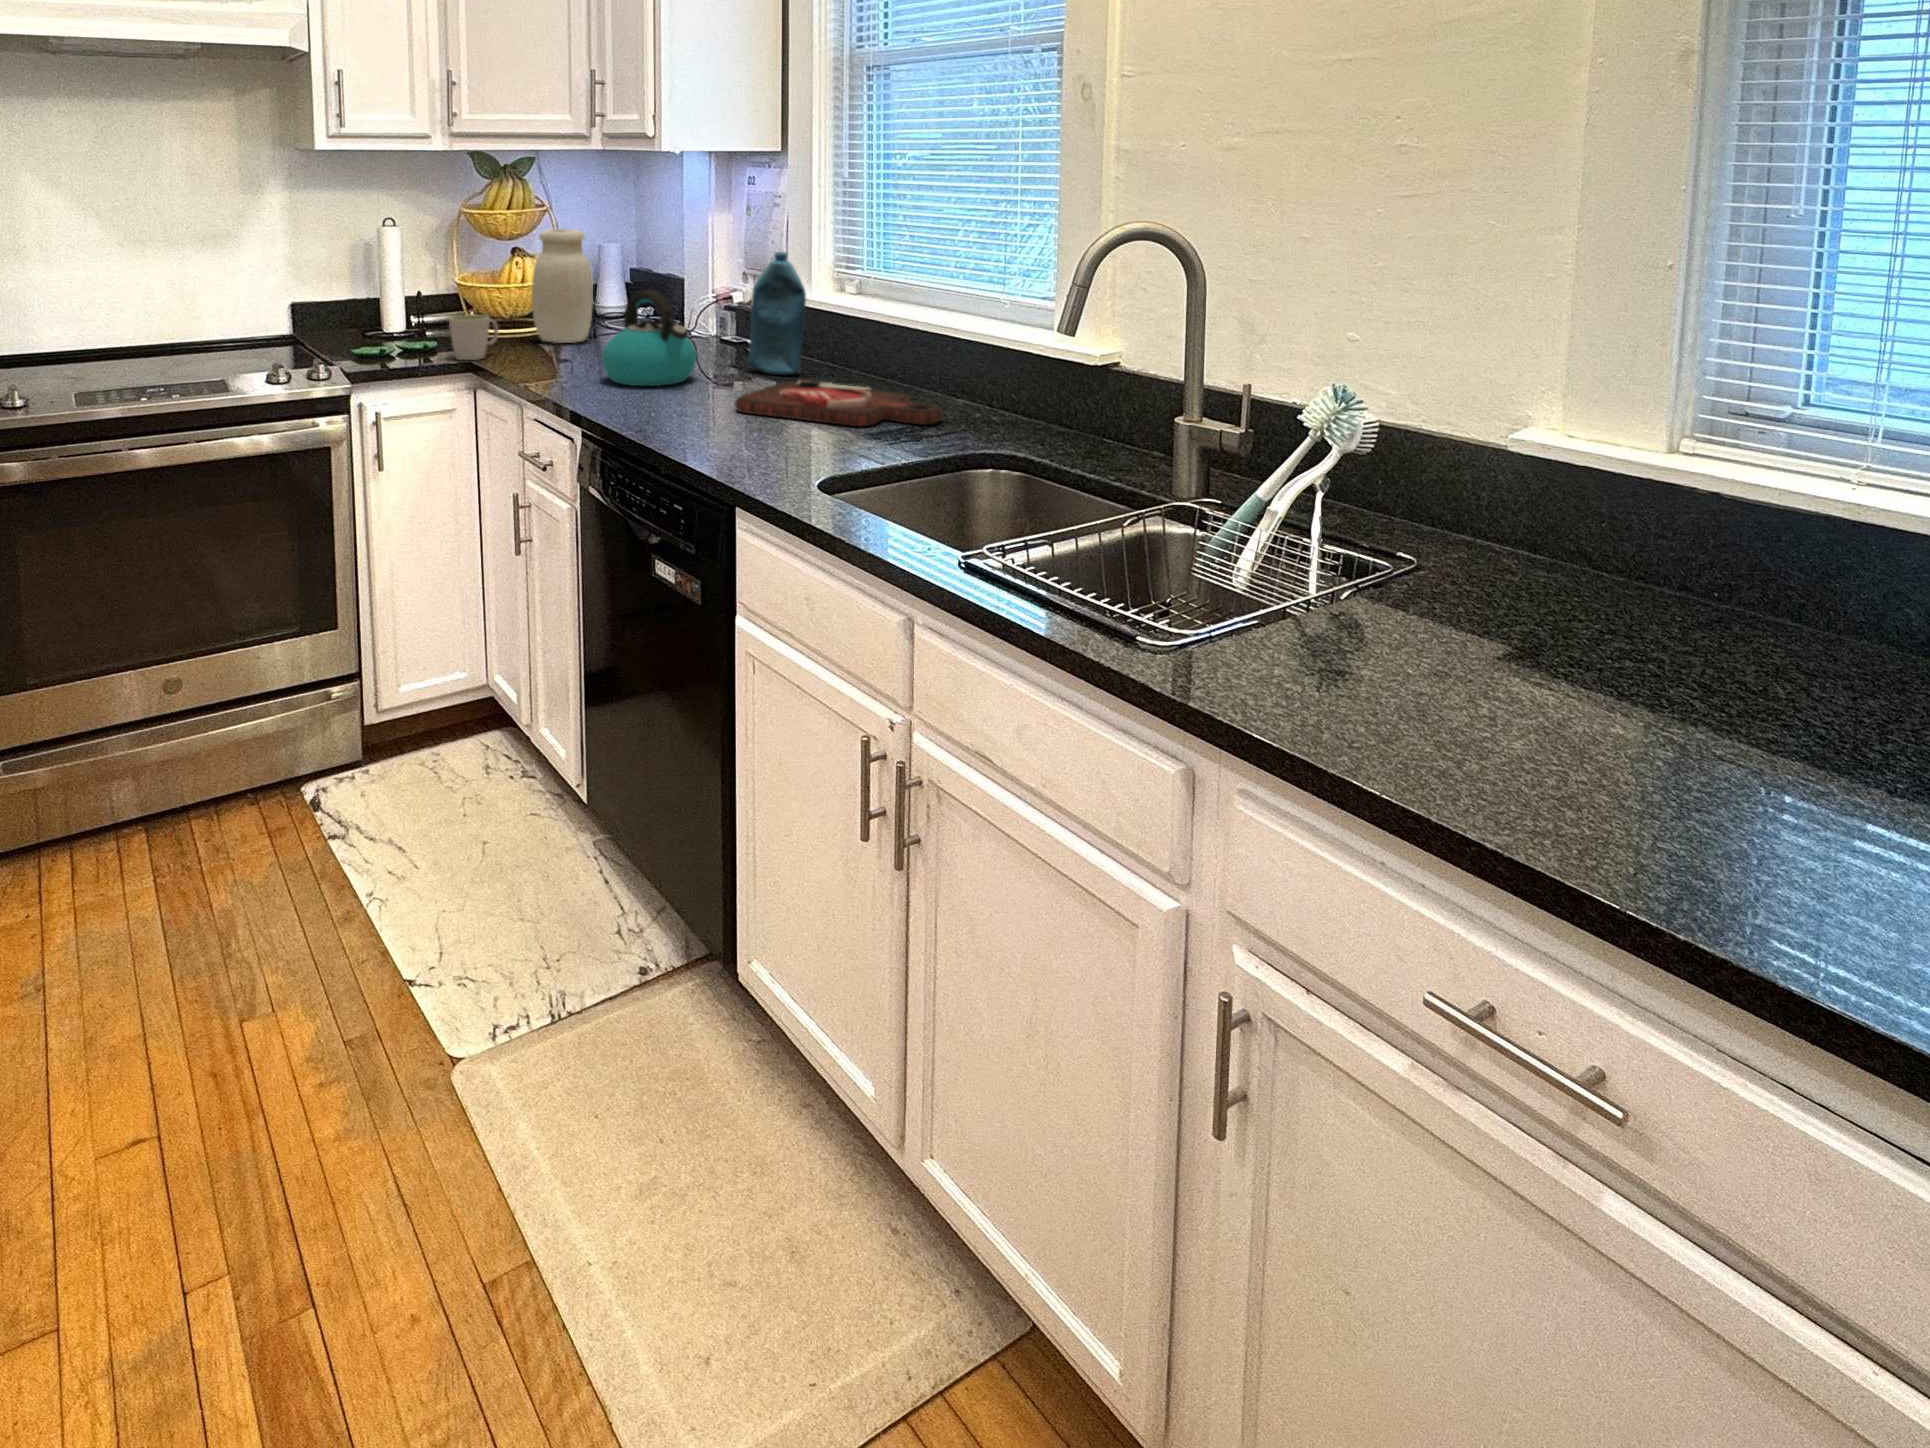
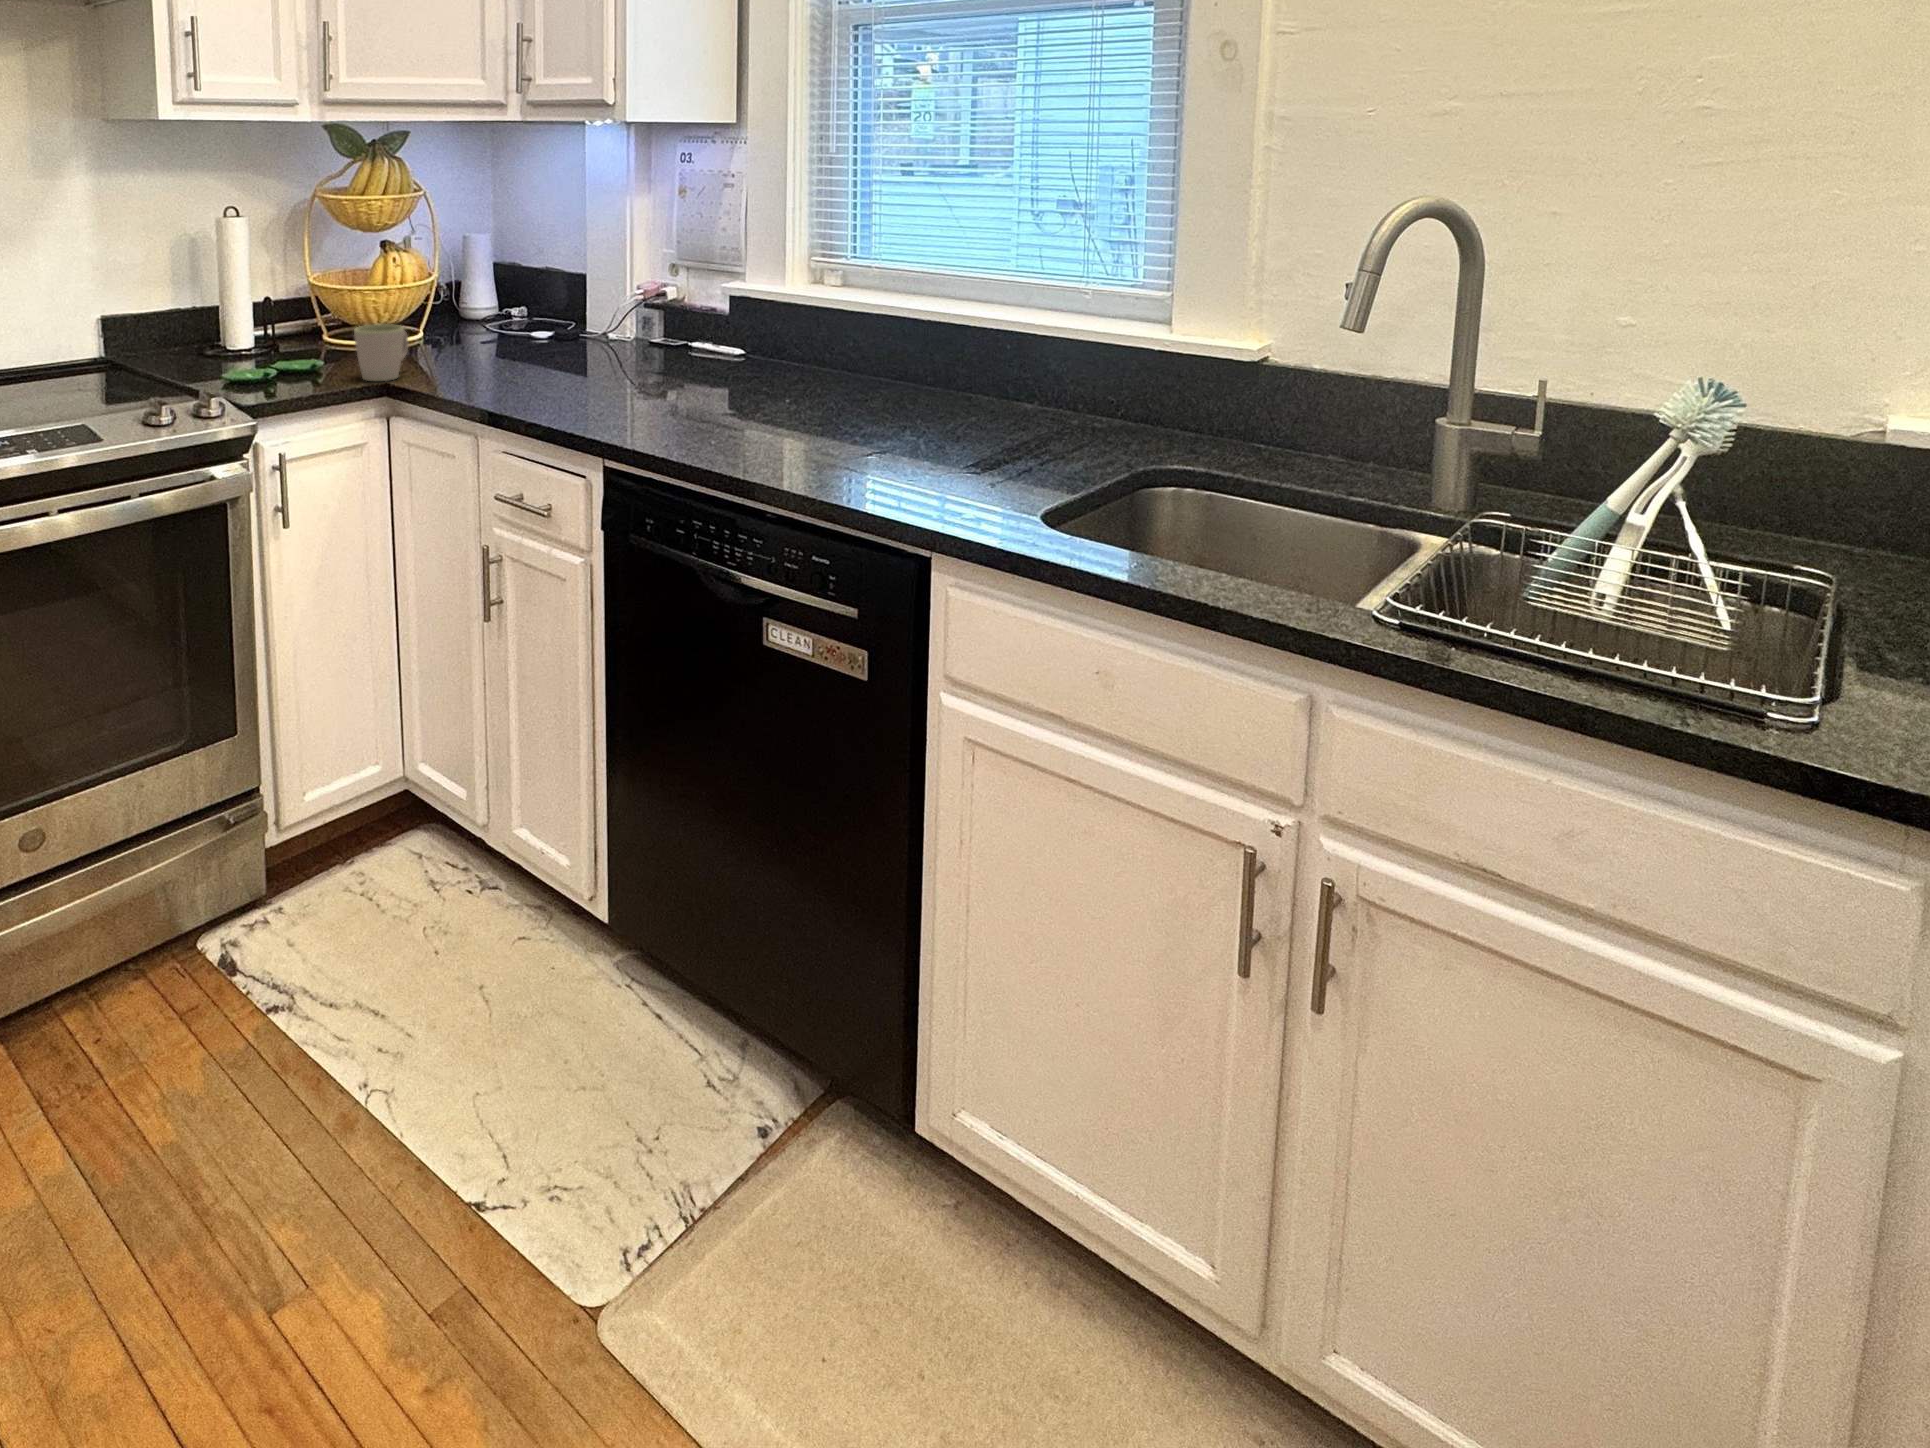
jar: present [532,229,593,343] -> none [428,217,501,353]
bottle: present [748,252,806,375] -> none [733,240,808,383]
kettle: present [602,290,697,386] -> none [582,289,699,405]
cutting board: present [735,380,943,426] -> none [795,392,1044,445]

